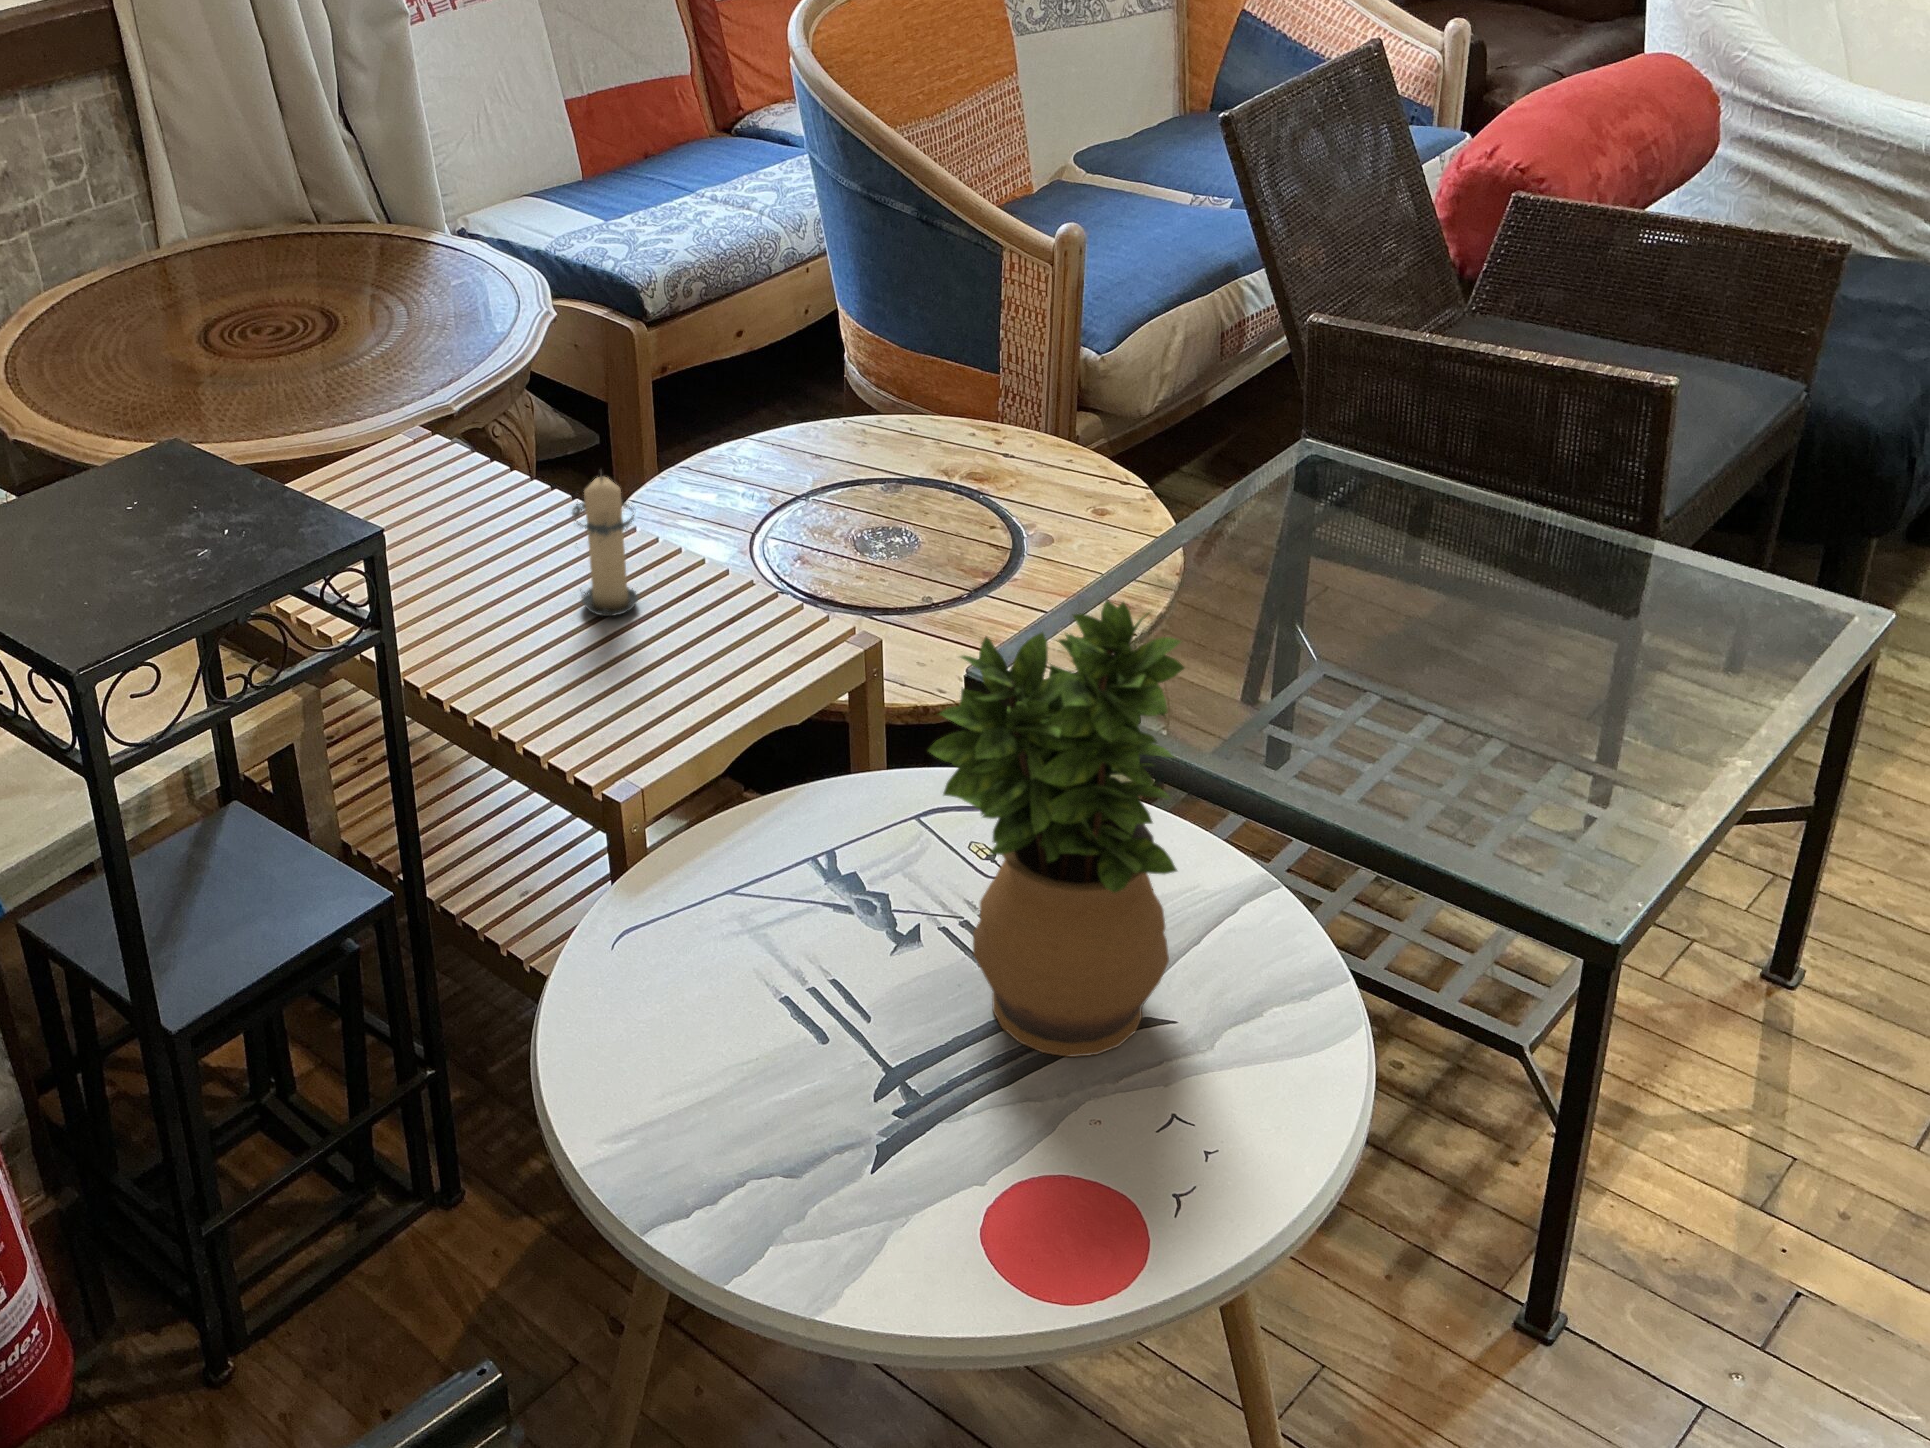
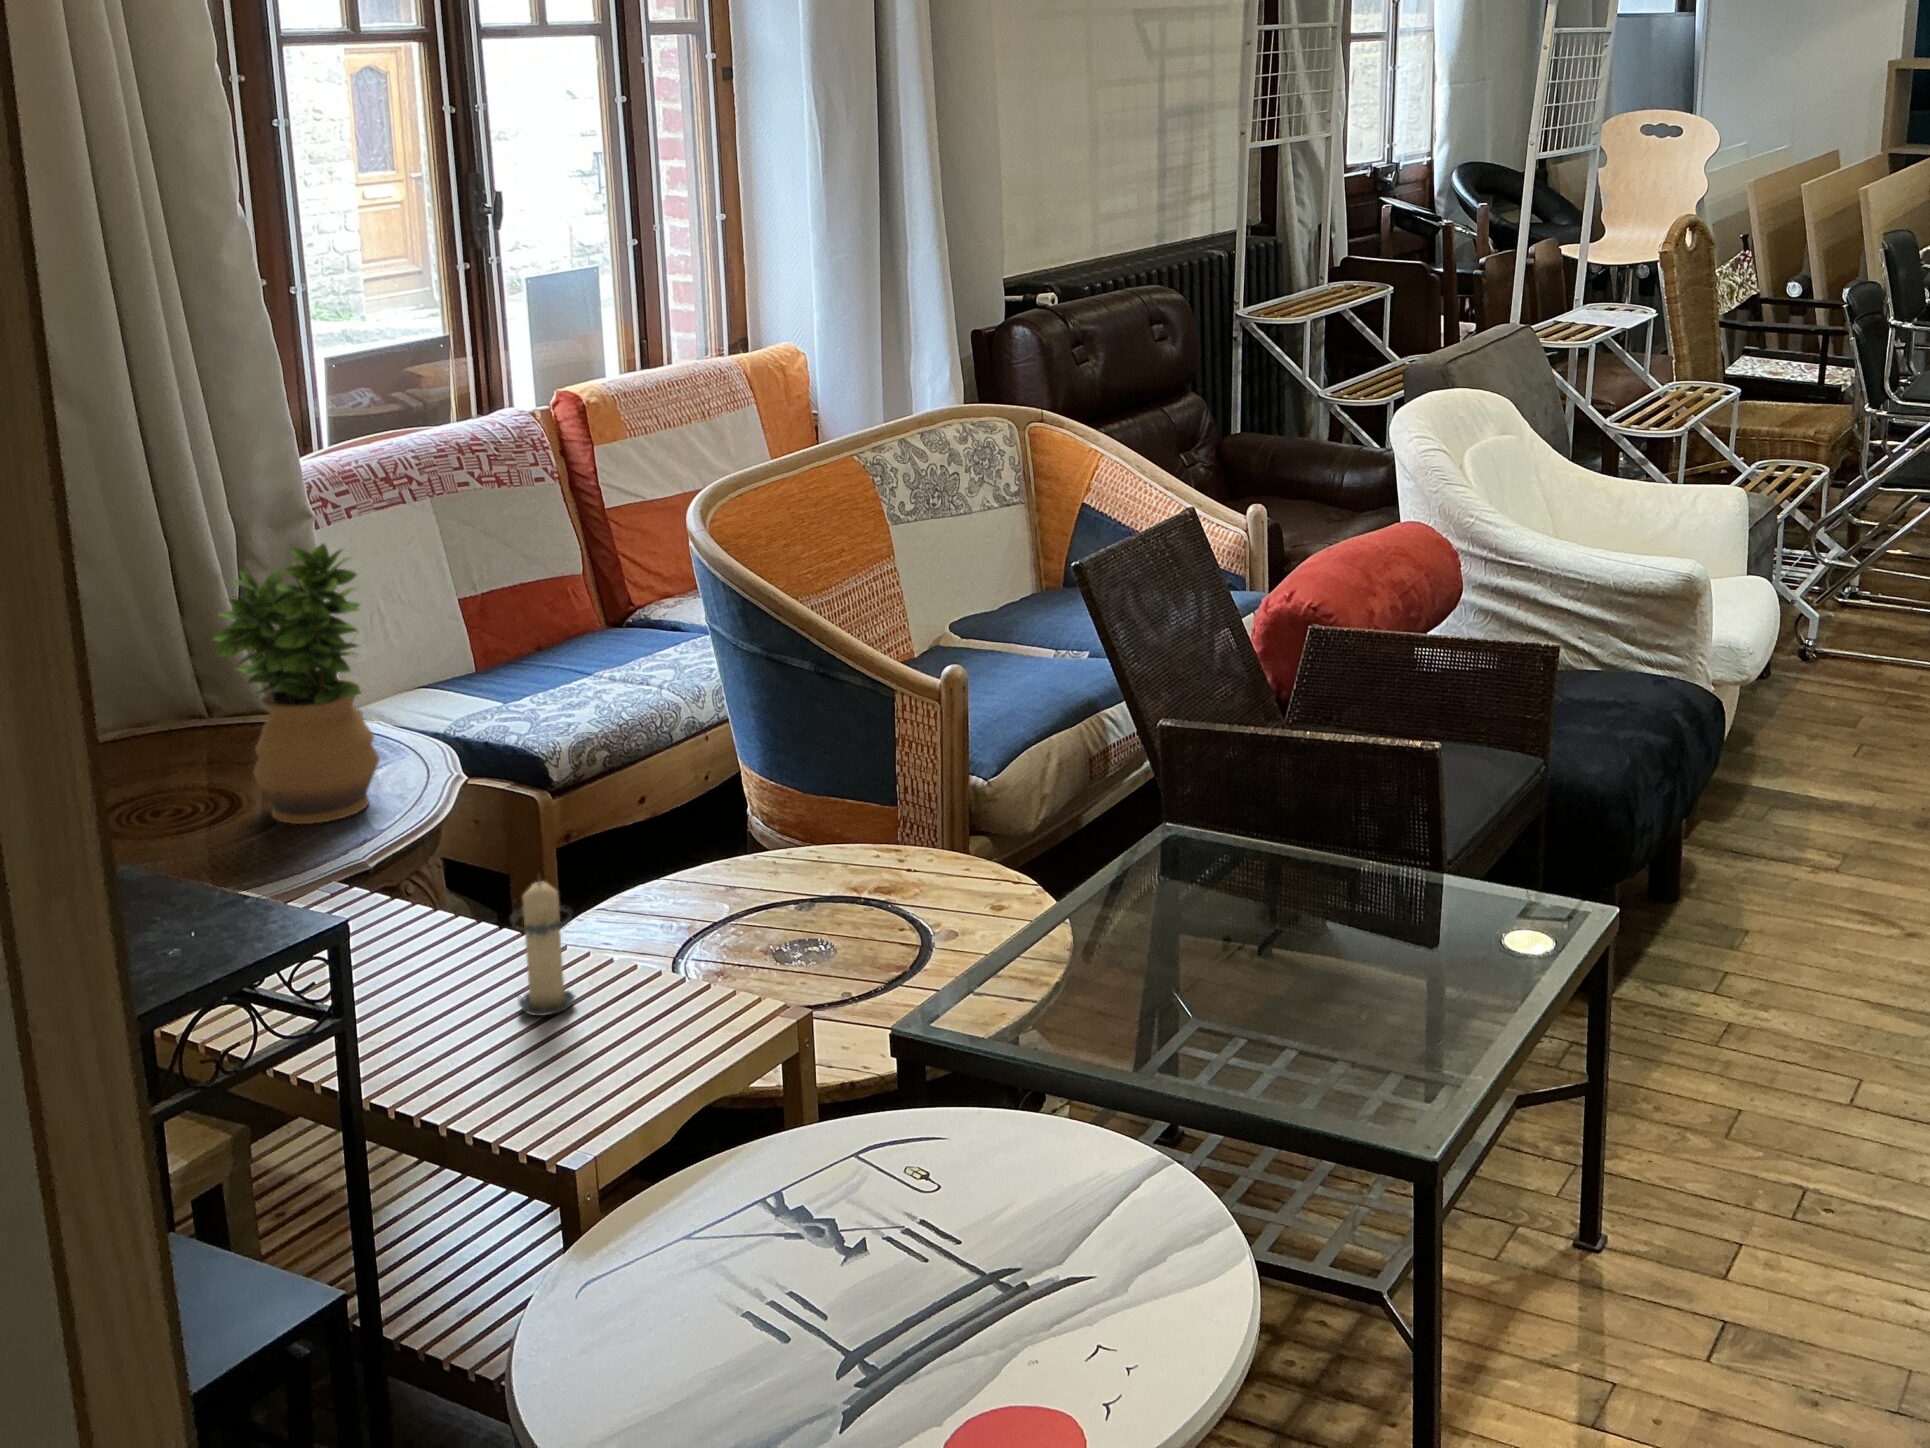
potted plant: present [928,600,1184,1057] -> present [213,544,380,824]

